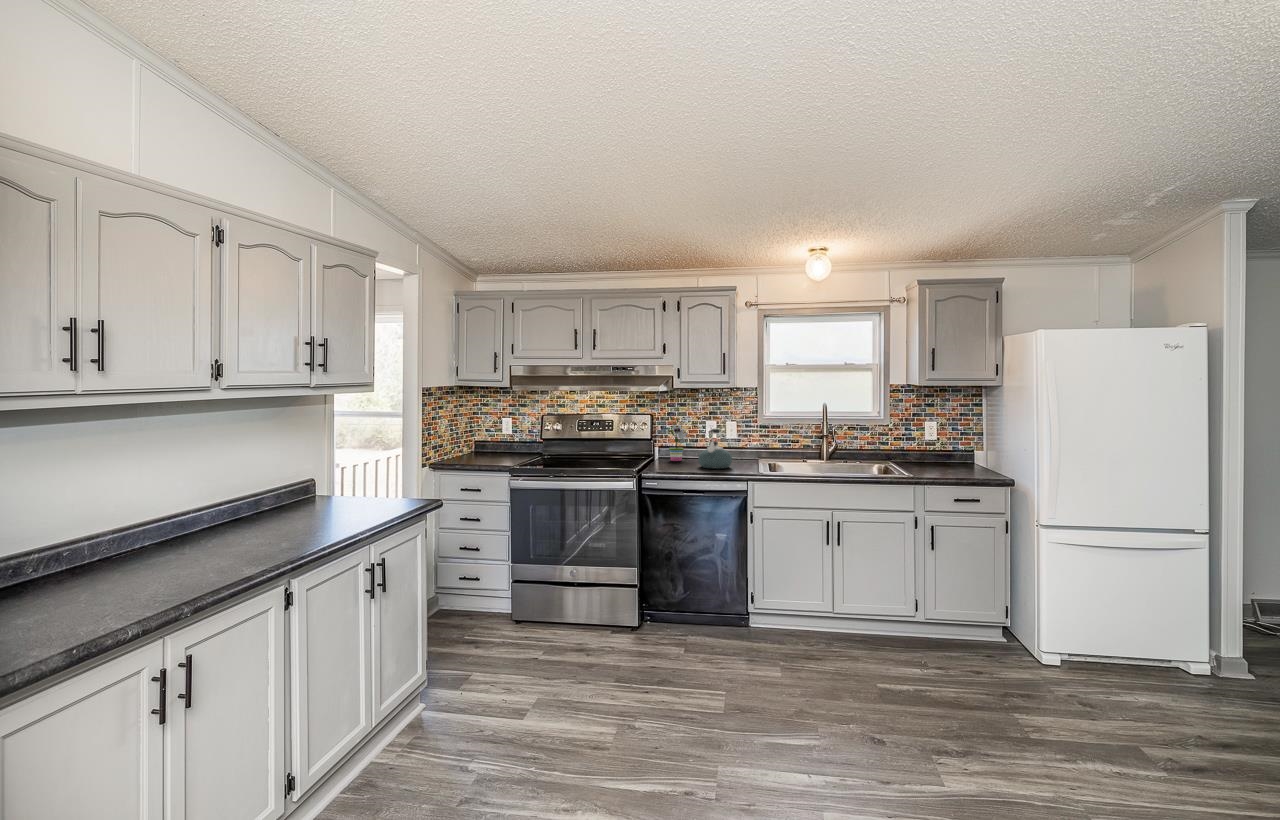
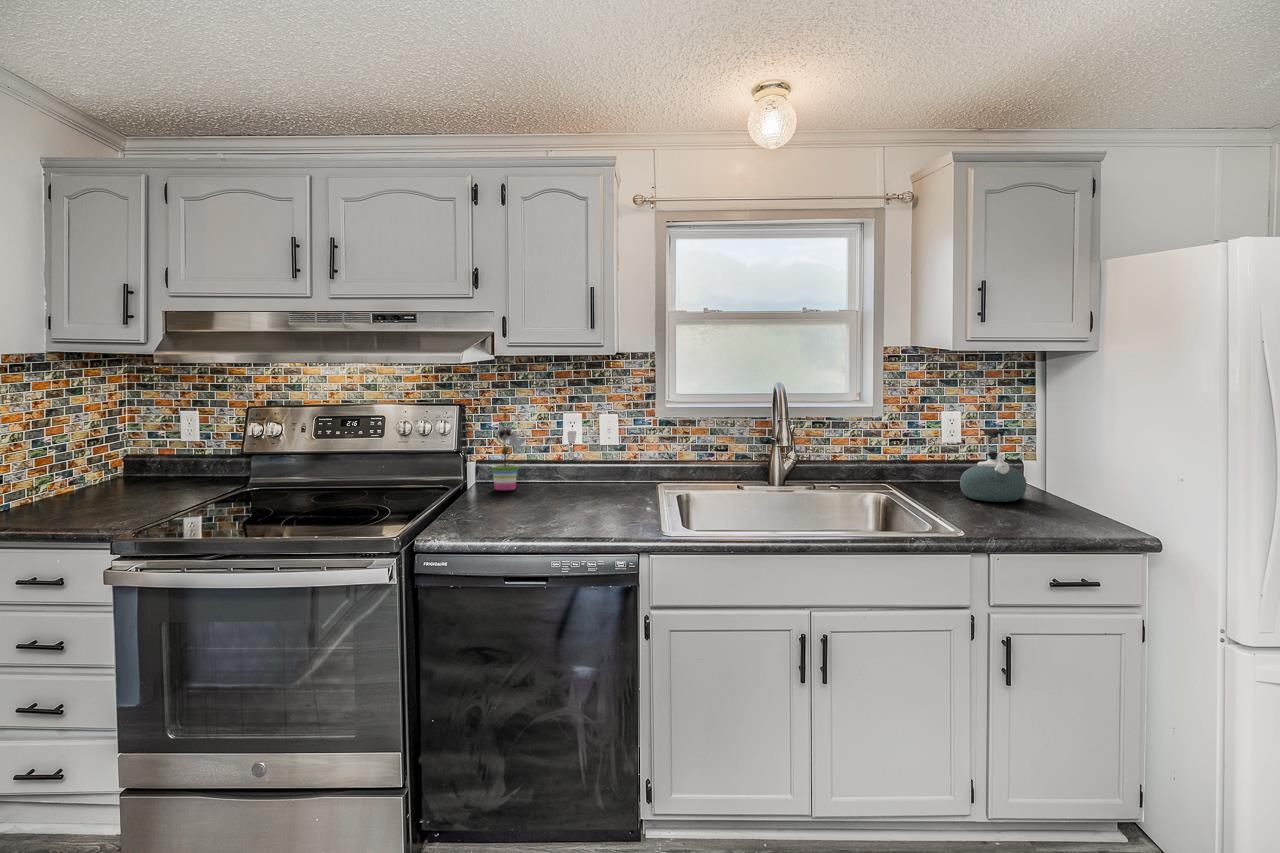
kettle: present [698,429,732,469] -> present [960,429,1027,502]

